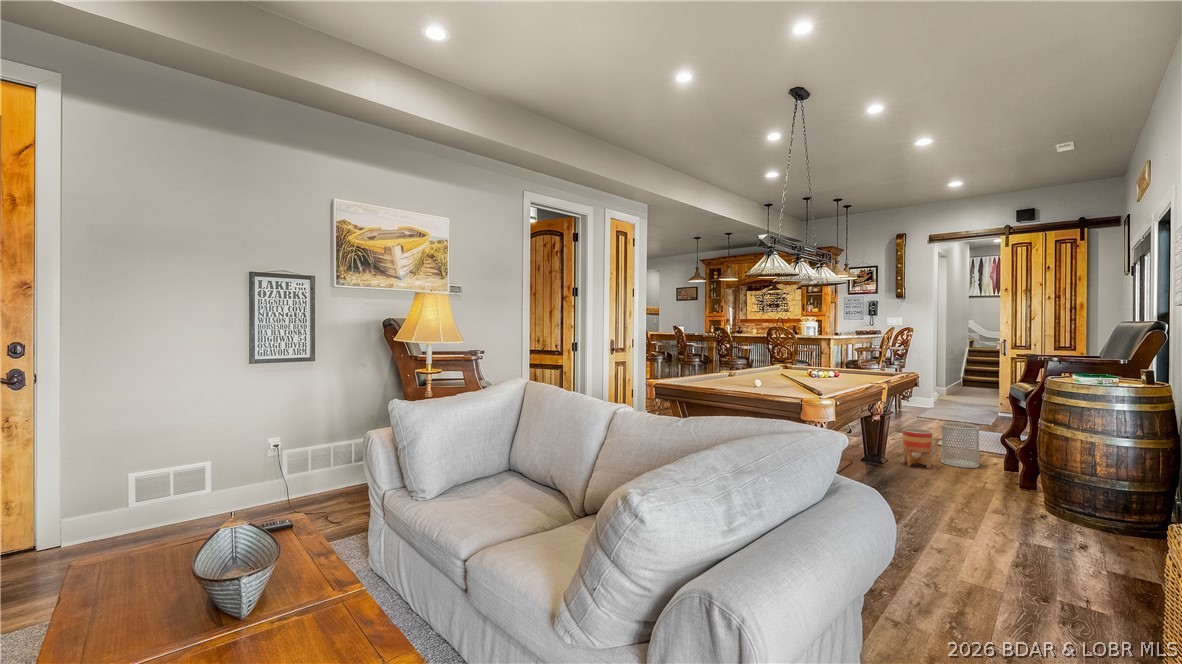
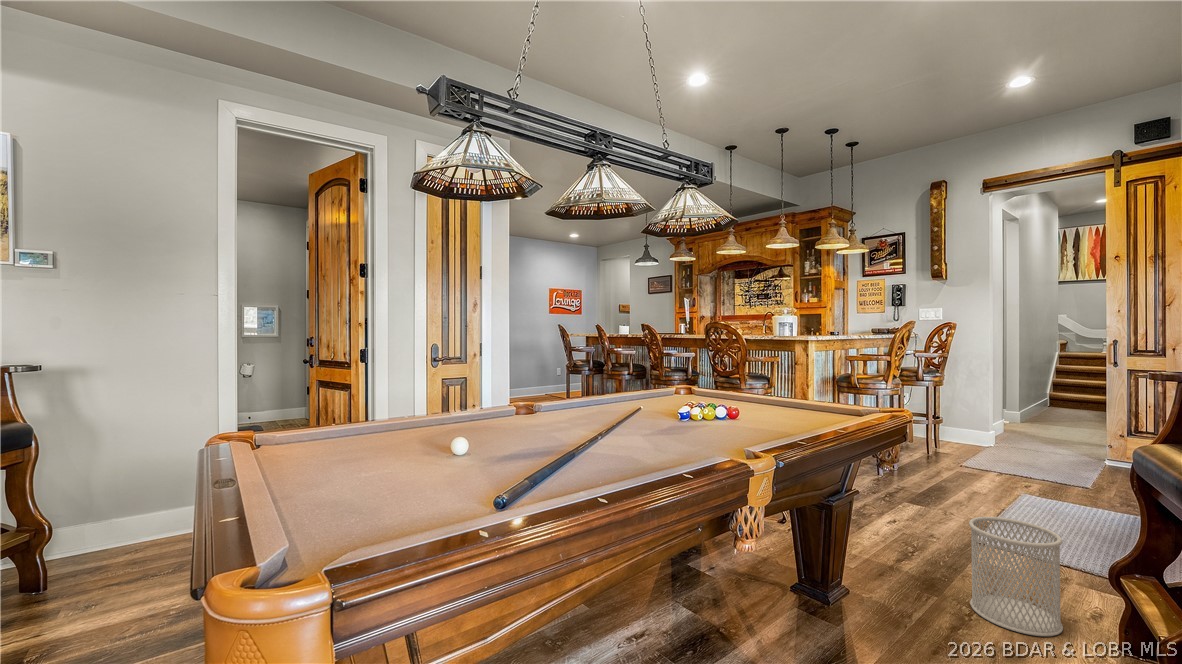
planter: present [903,428,932,468] -> none [878,528,943,631]

